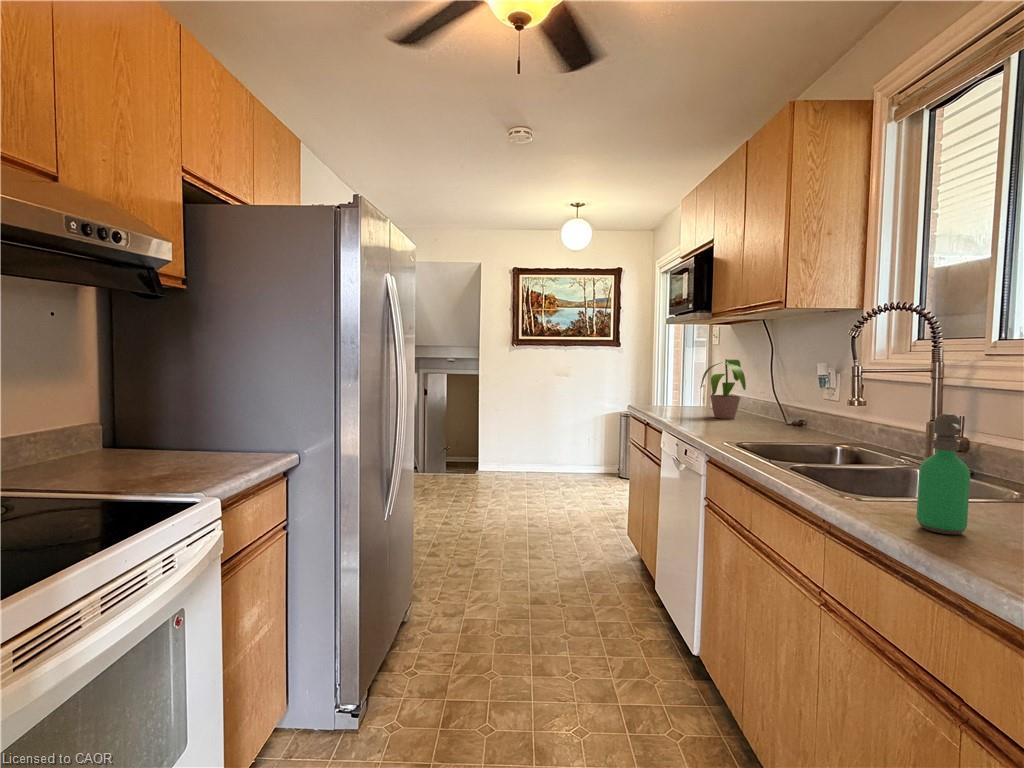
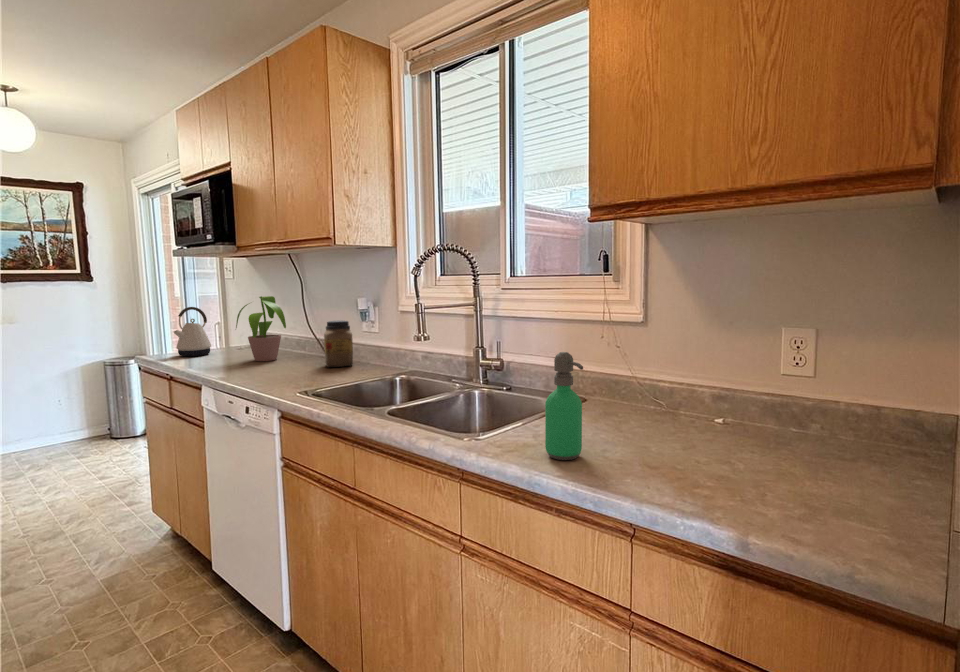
kettle: none [656,367,686,409] -> present [174,307,211,357]
jar: none [773,385,805,431] -> present [324,320,353,367]

